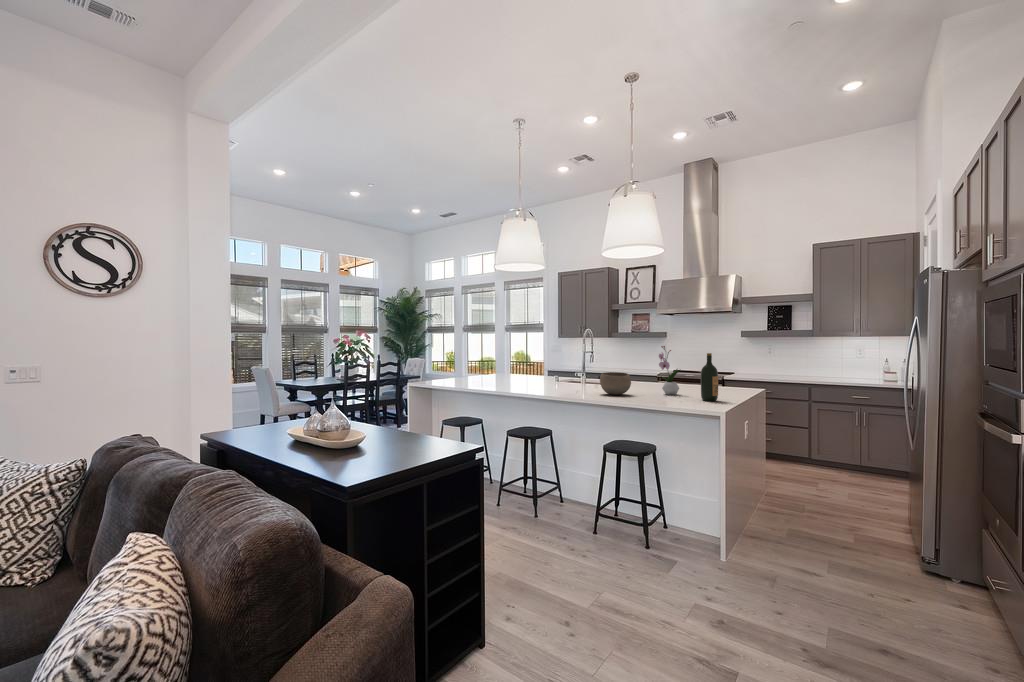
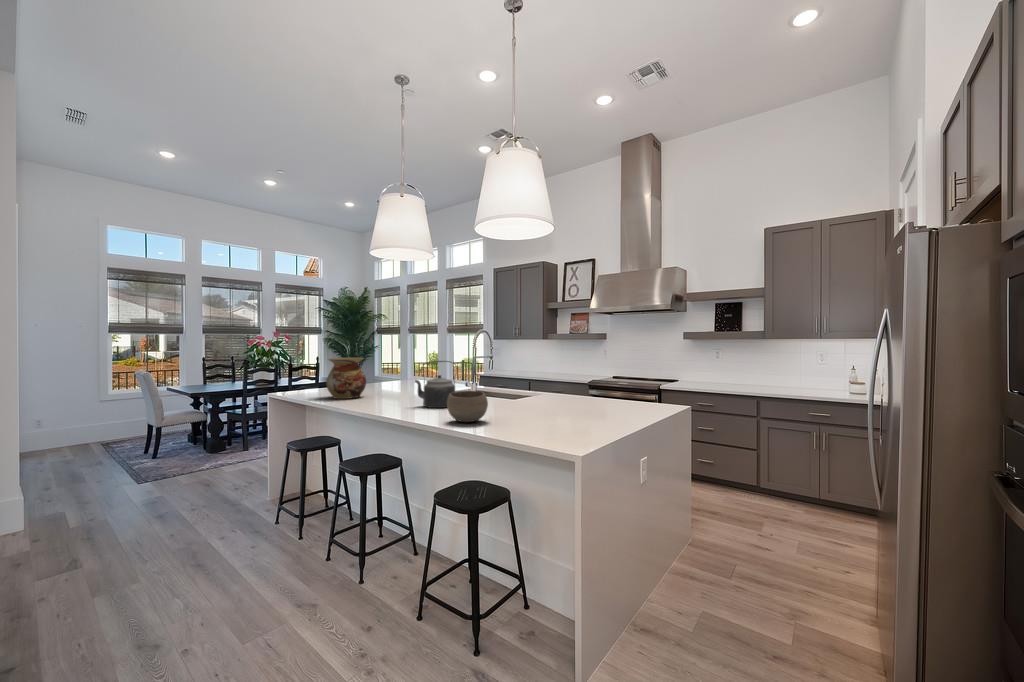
flower arrangement: present [659,346,680,395] -> none [529,356,555,422]
vase: none [461,350,492,384] -> present [326,358,366,399]
kettle: none [549,351,582,388] -> present [415,361,456,408]
wine bottle: present [701,353,718,401] -> none [562,369,585,438]

